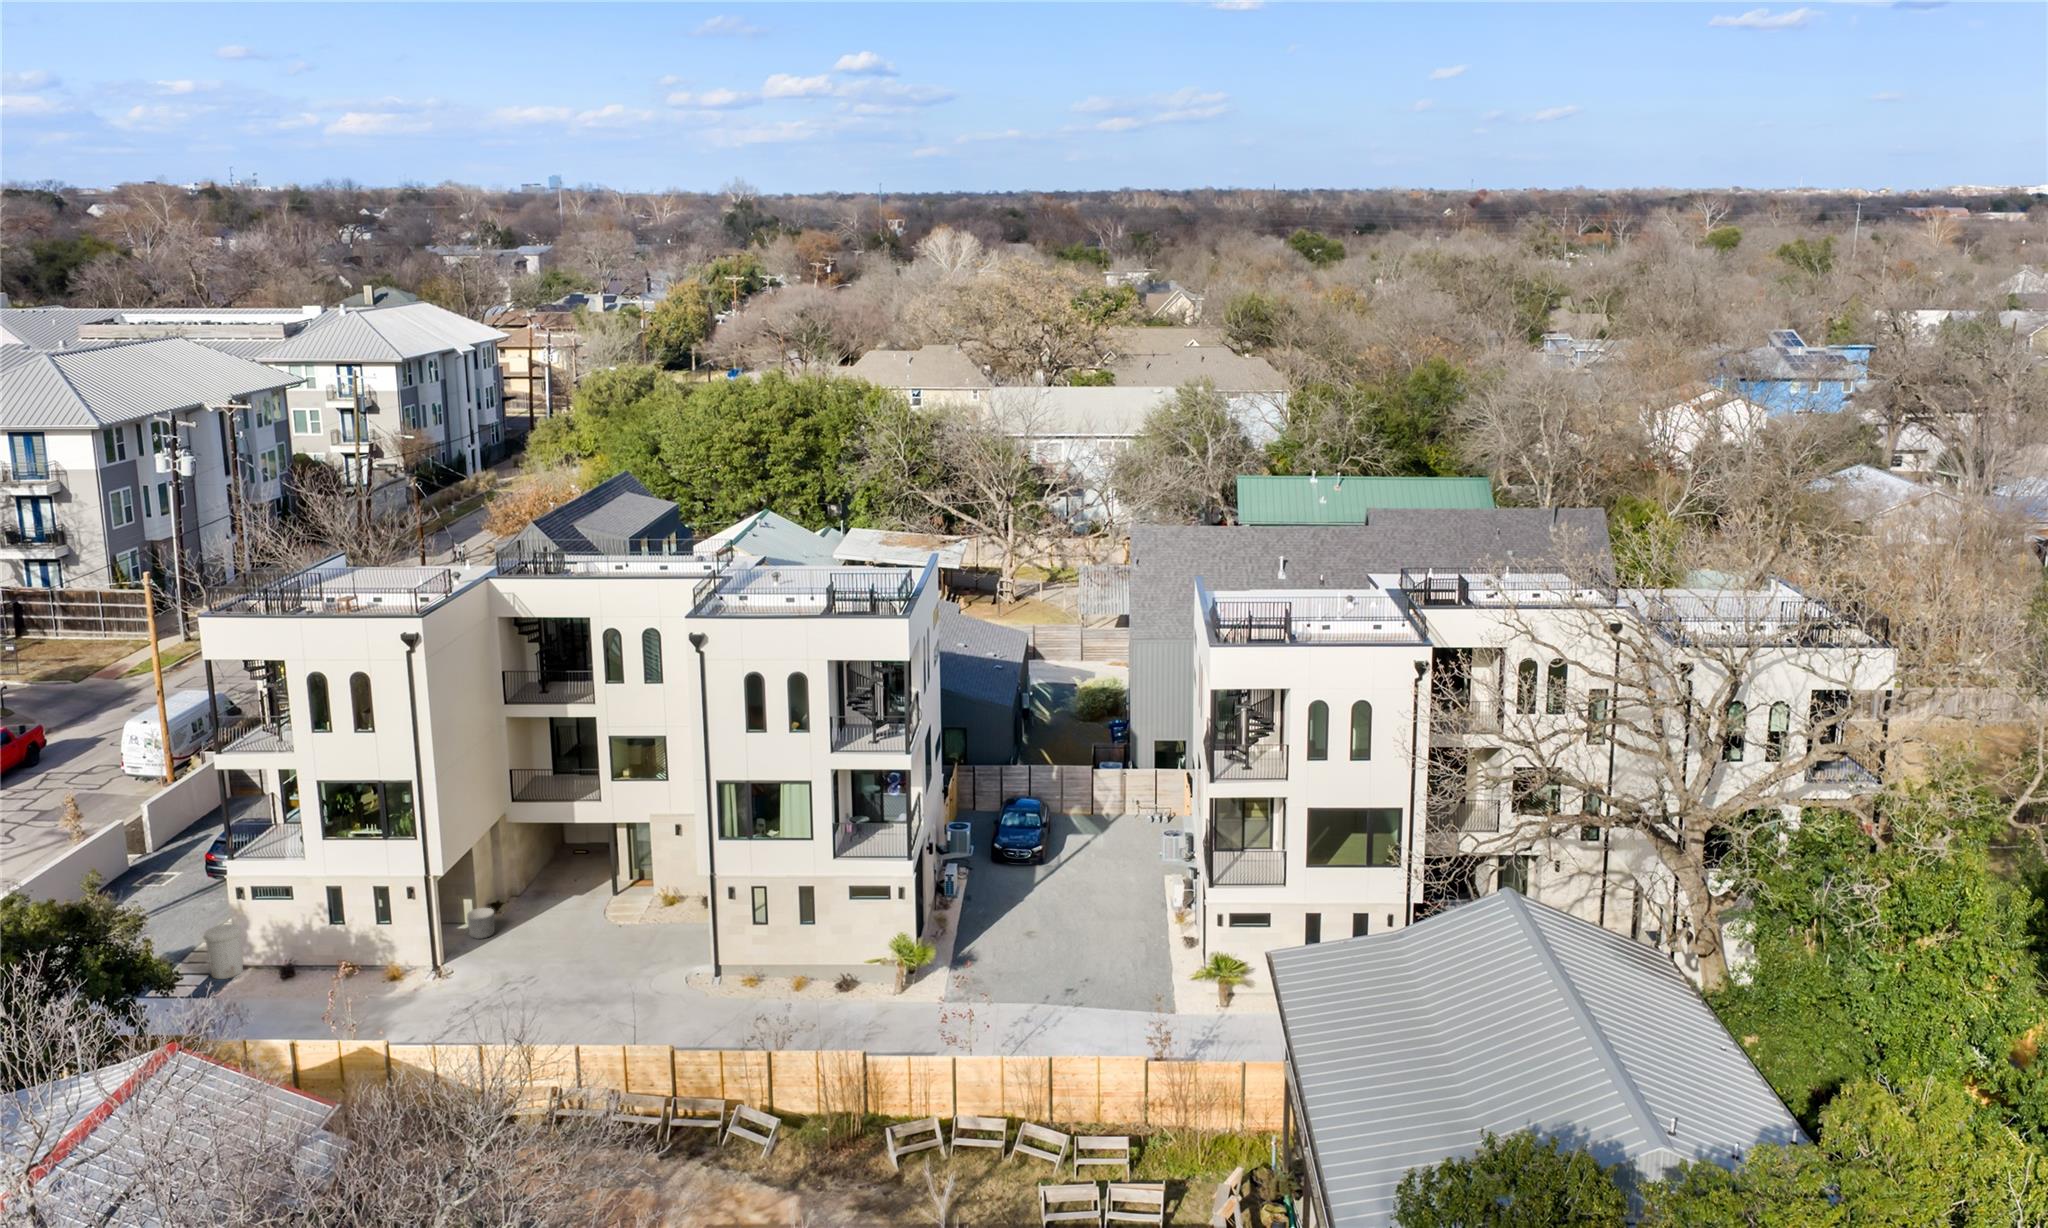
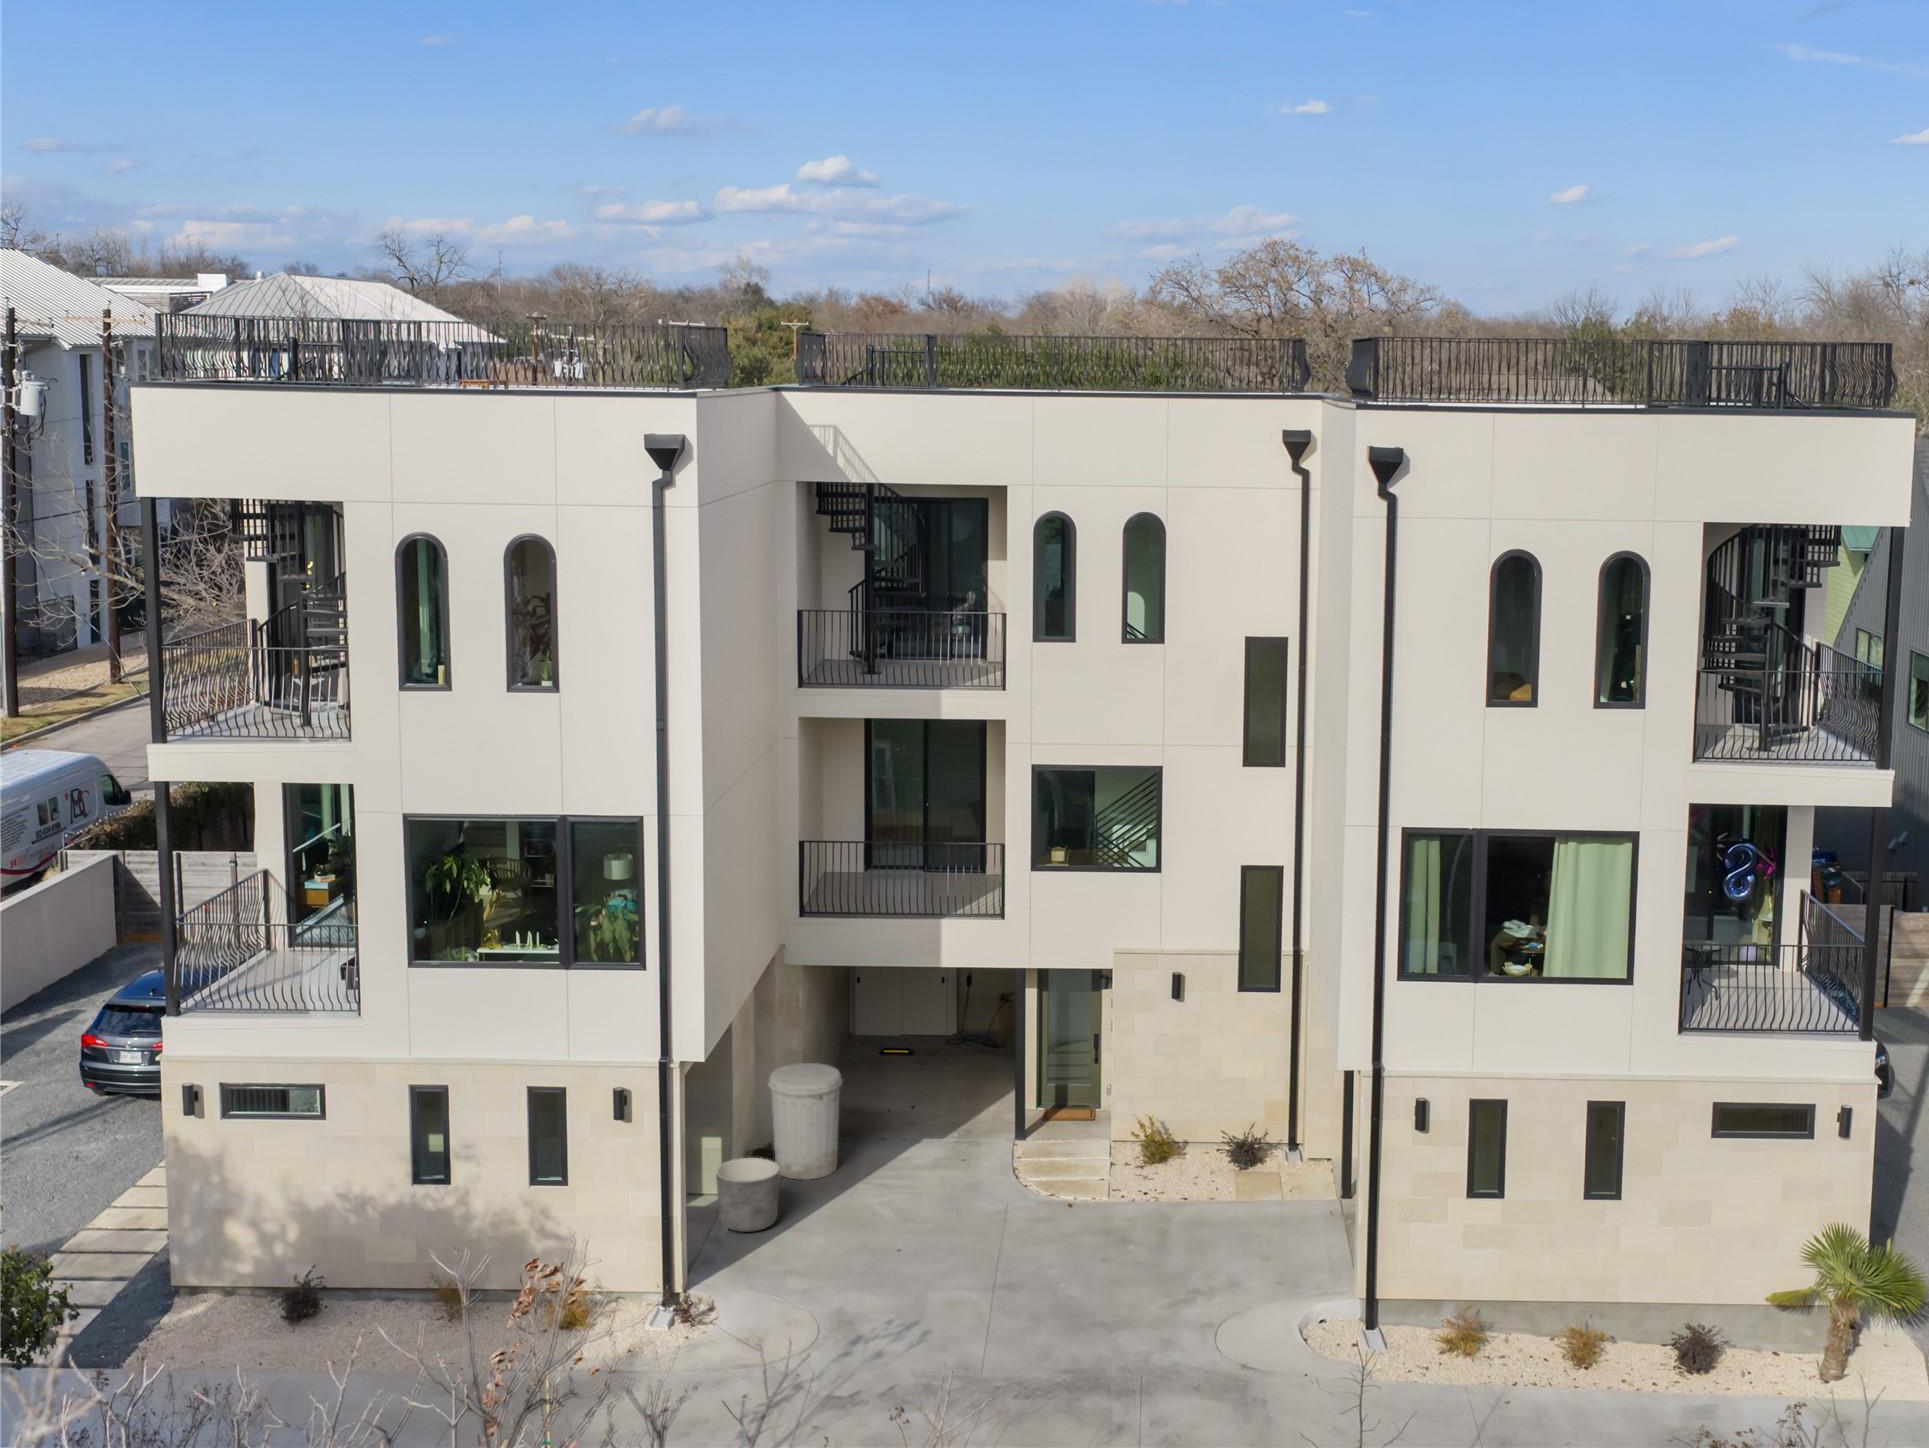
trash can: present [203,924,243,979] -> present [768,1063,842,1180]

